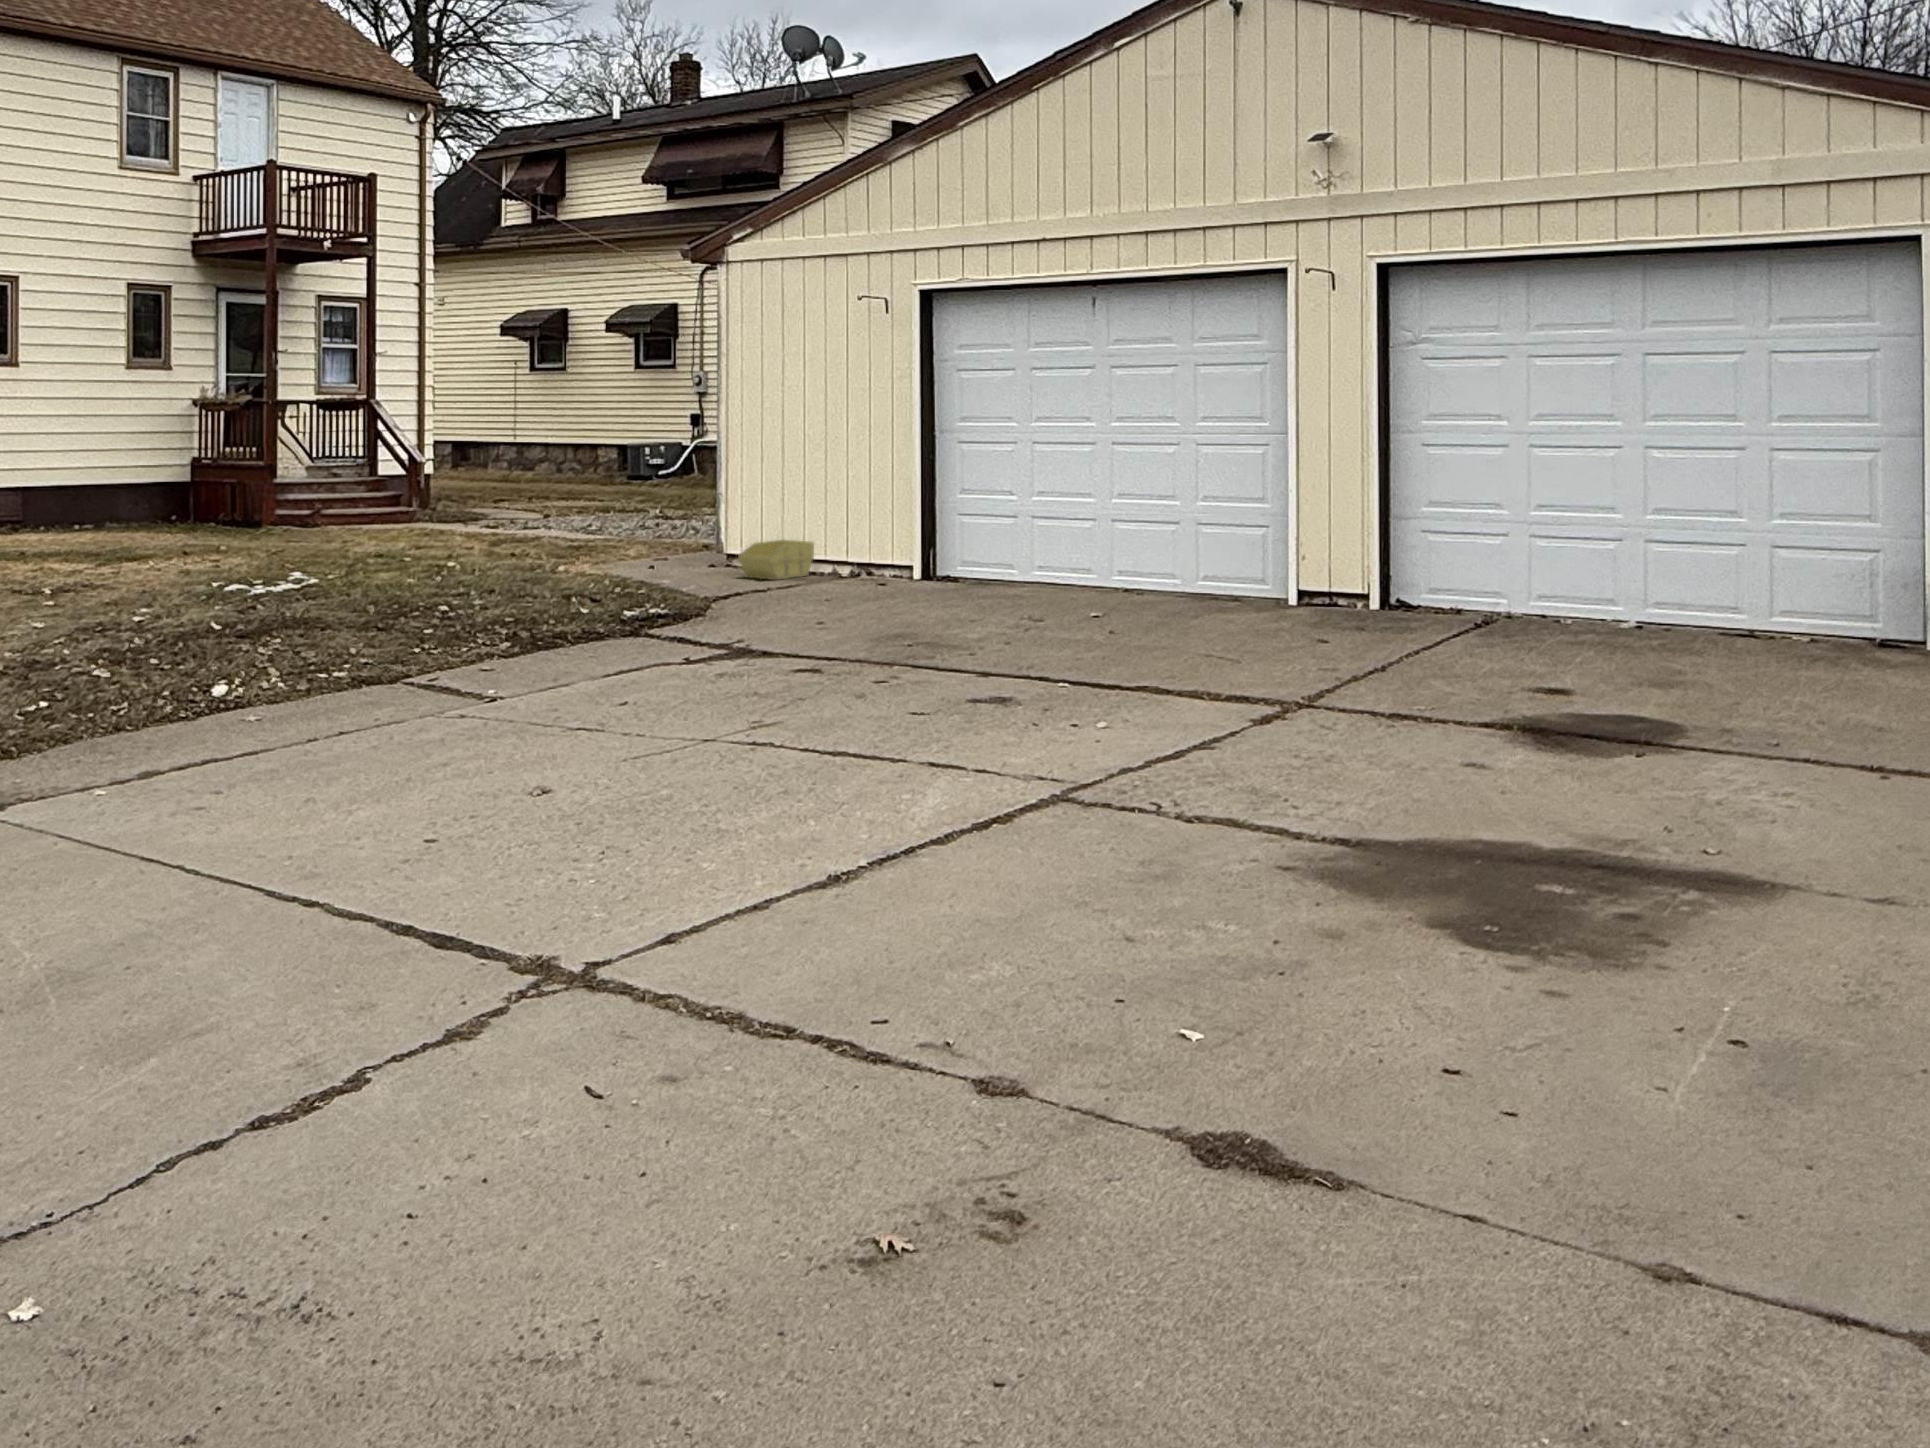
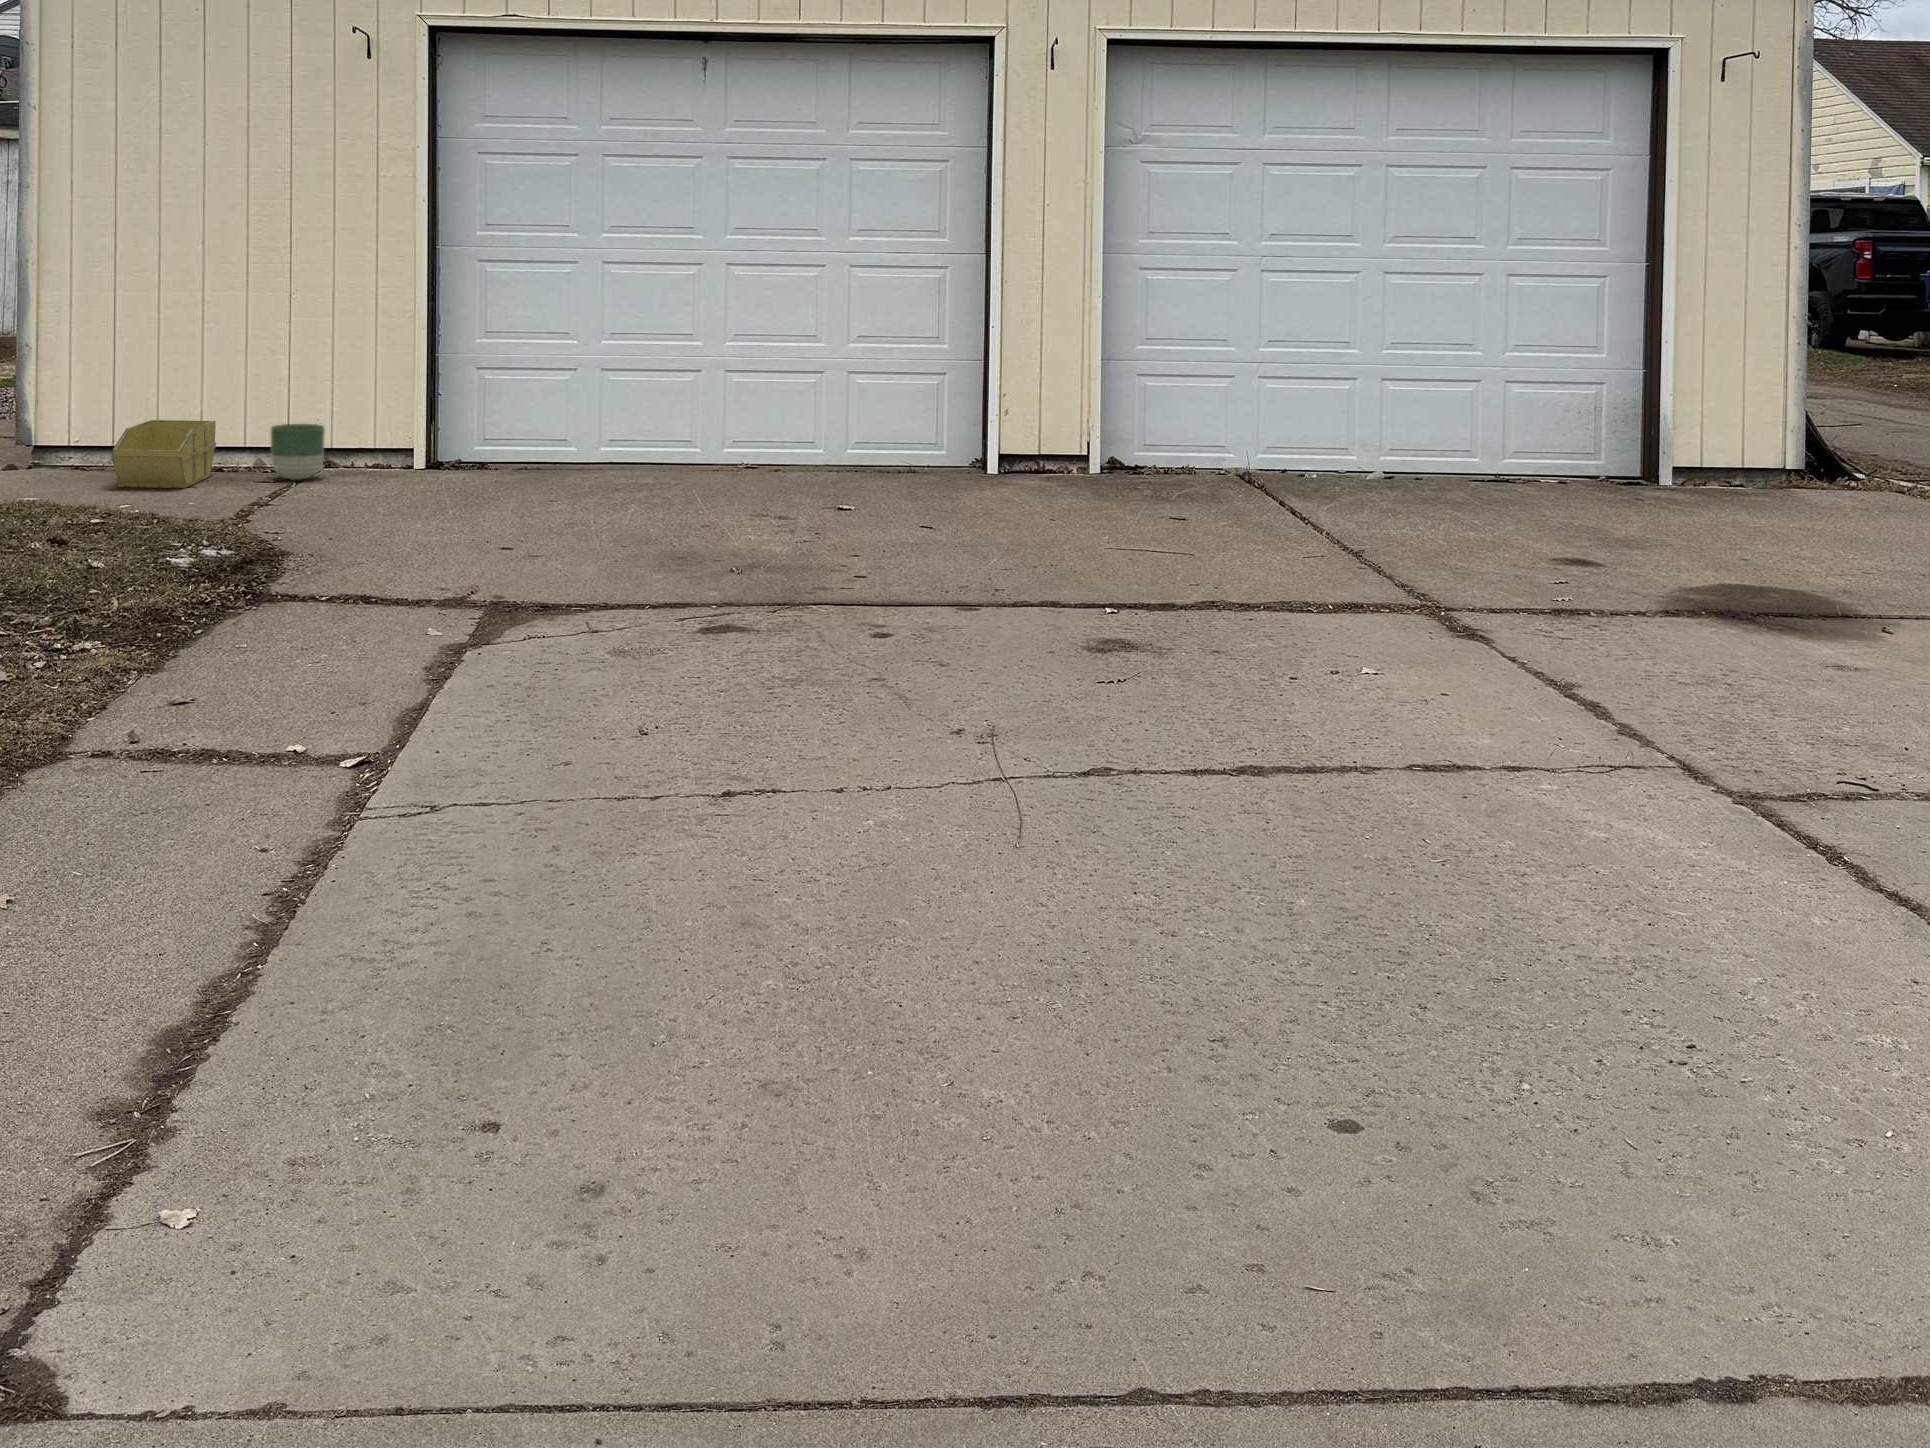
planter: none [832,545,865,580] -> present [271,424,325,480]

